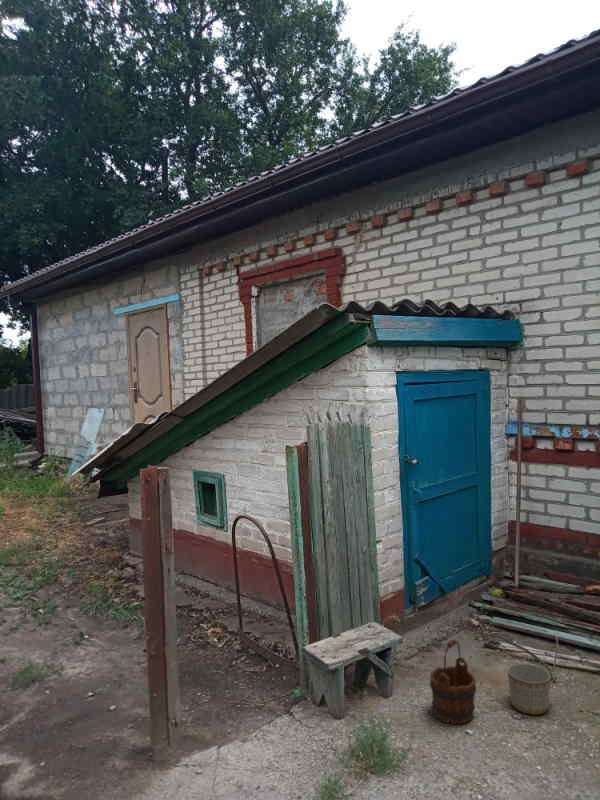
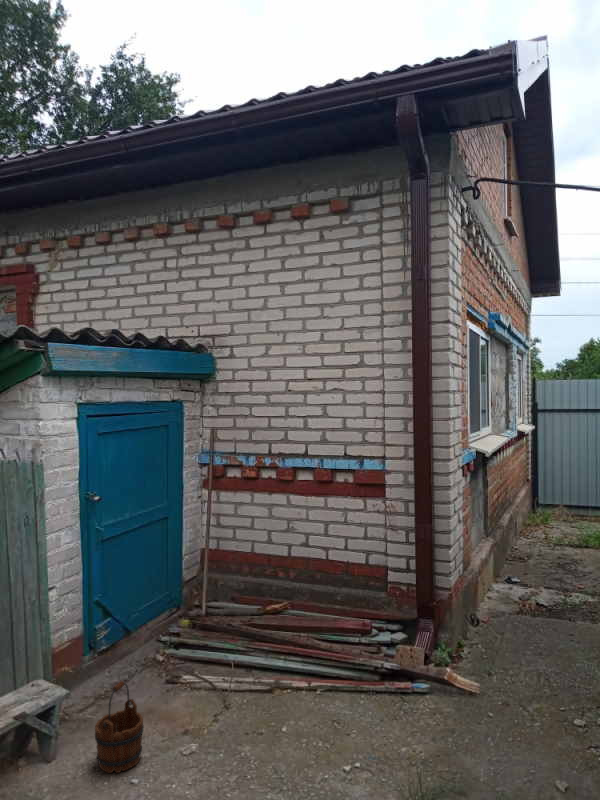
planter: present [508,663,550,715] -> none [178,692,218,743]

